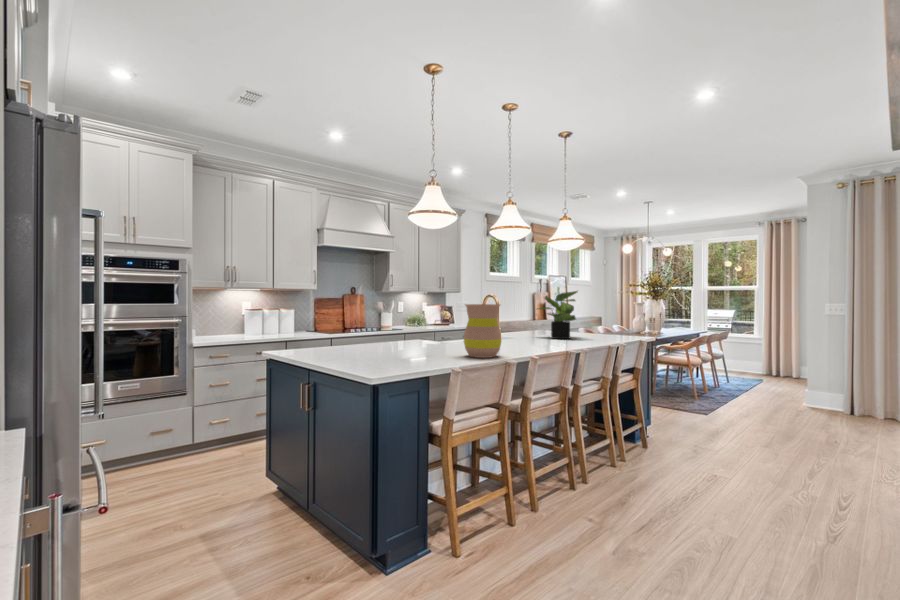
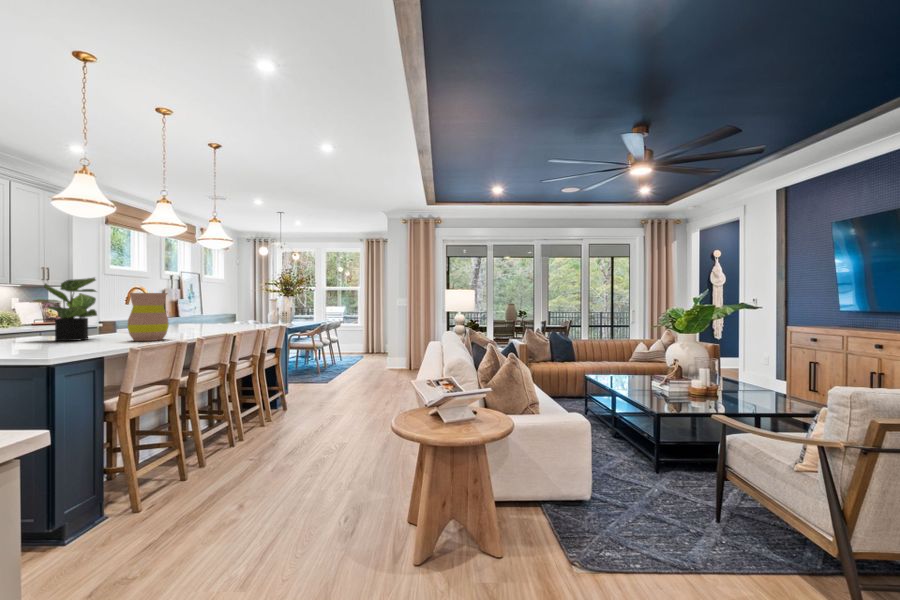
potted plant: present [539,291,577,339] -> present [30,278,97,341]

